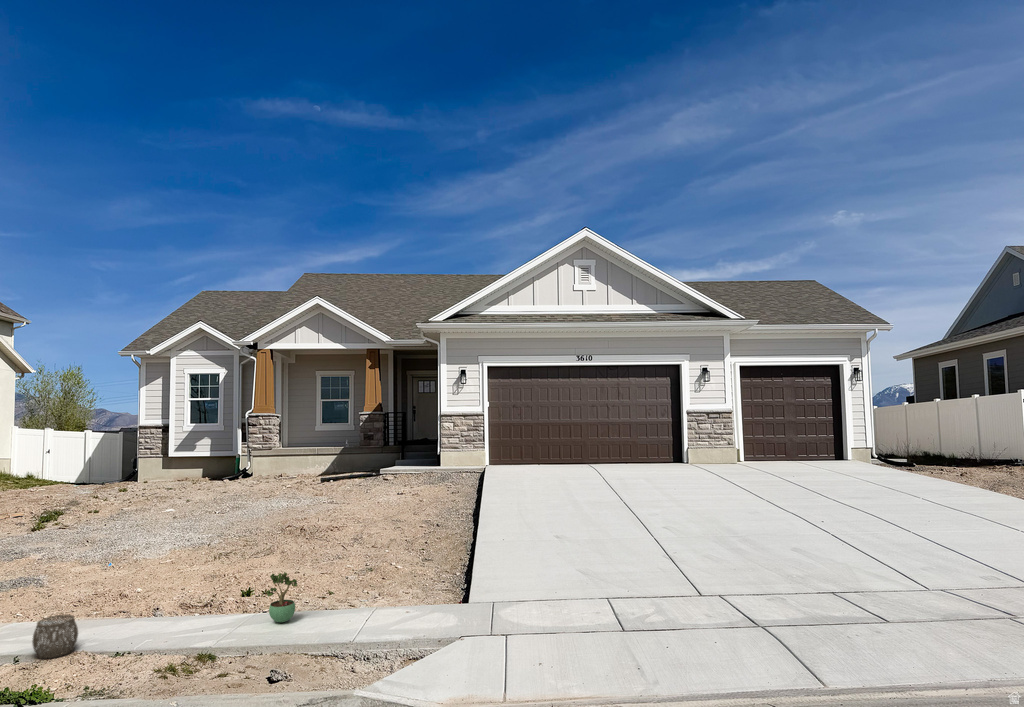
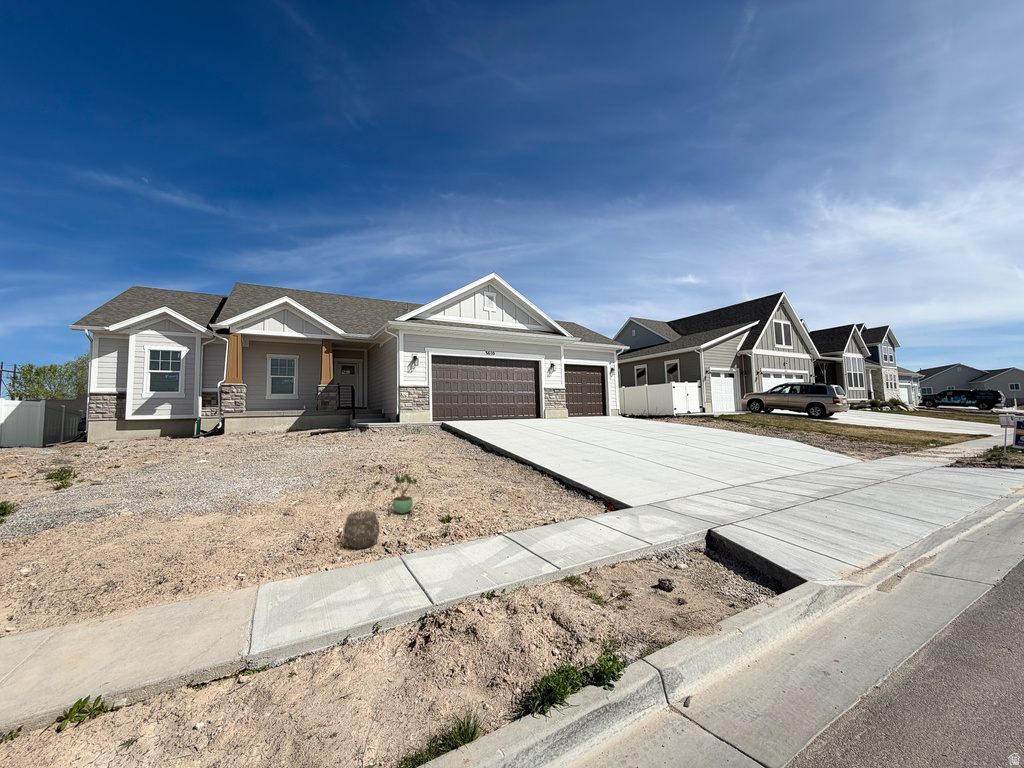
potted plant: present [266,572,297,622] -> present [391,474,417,513]

